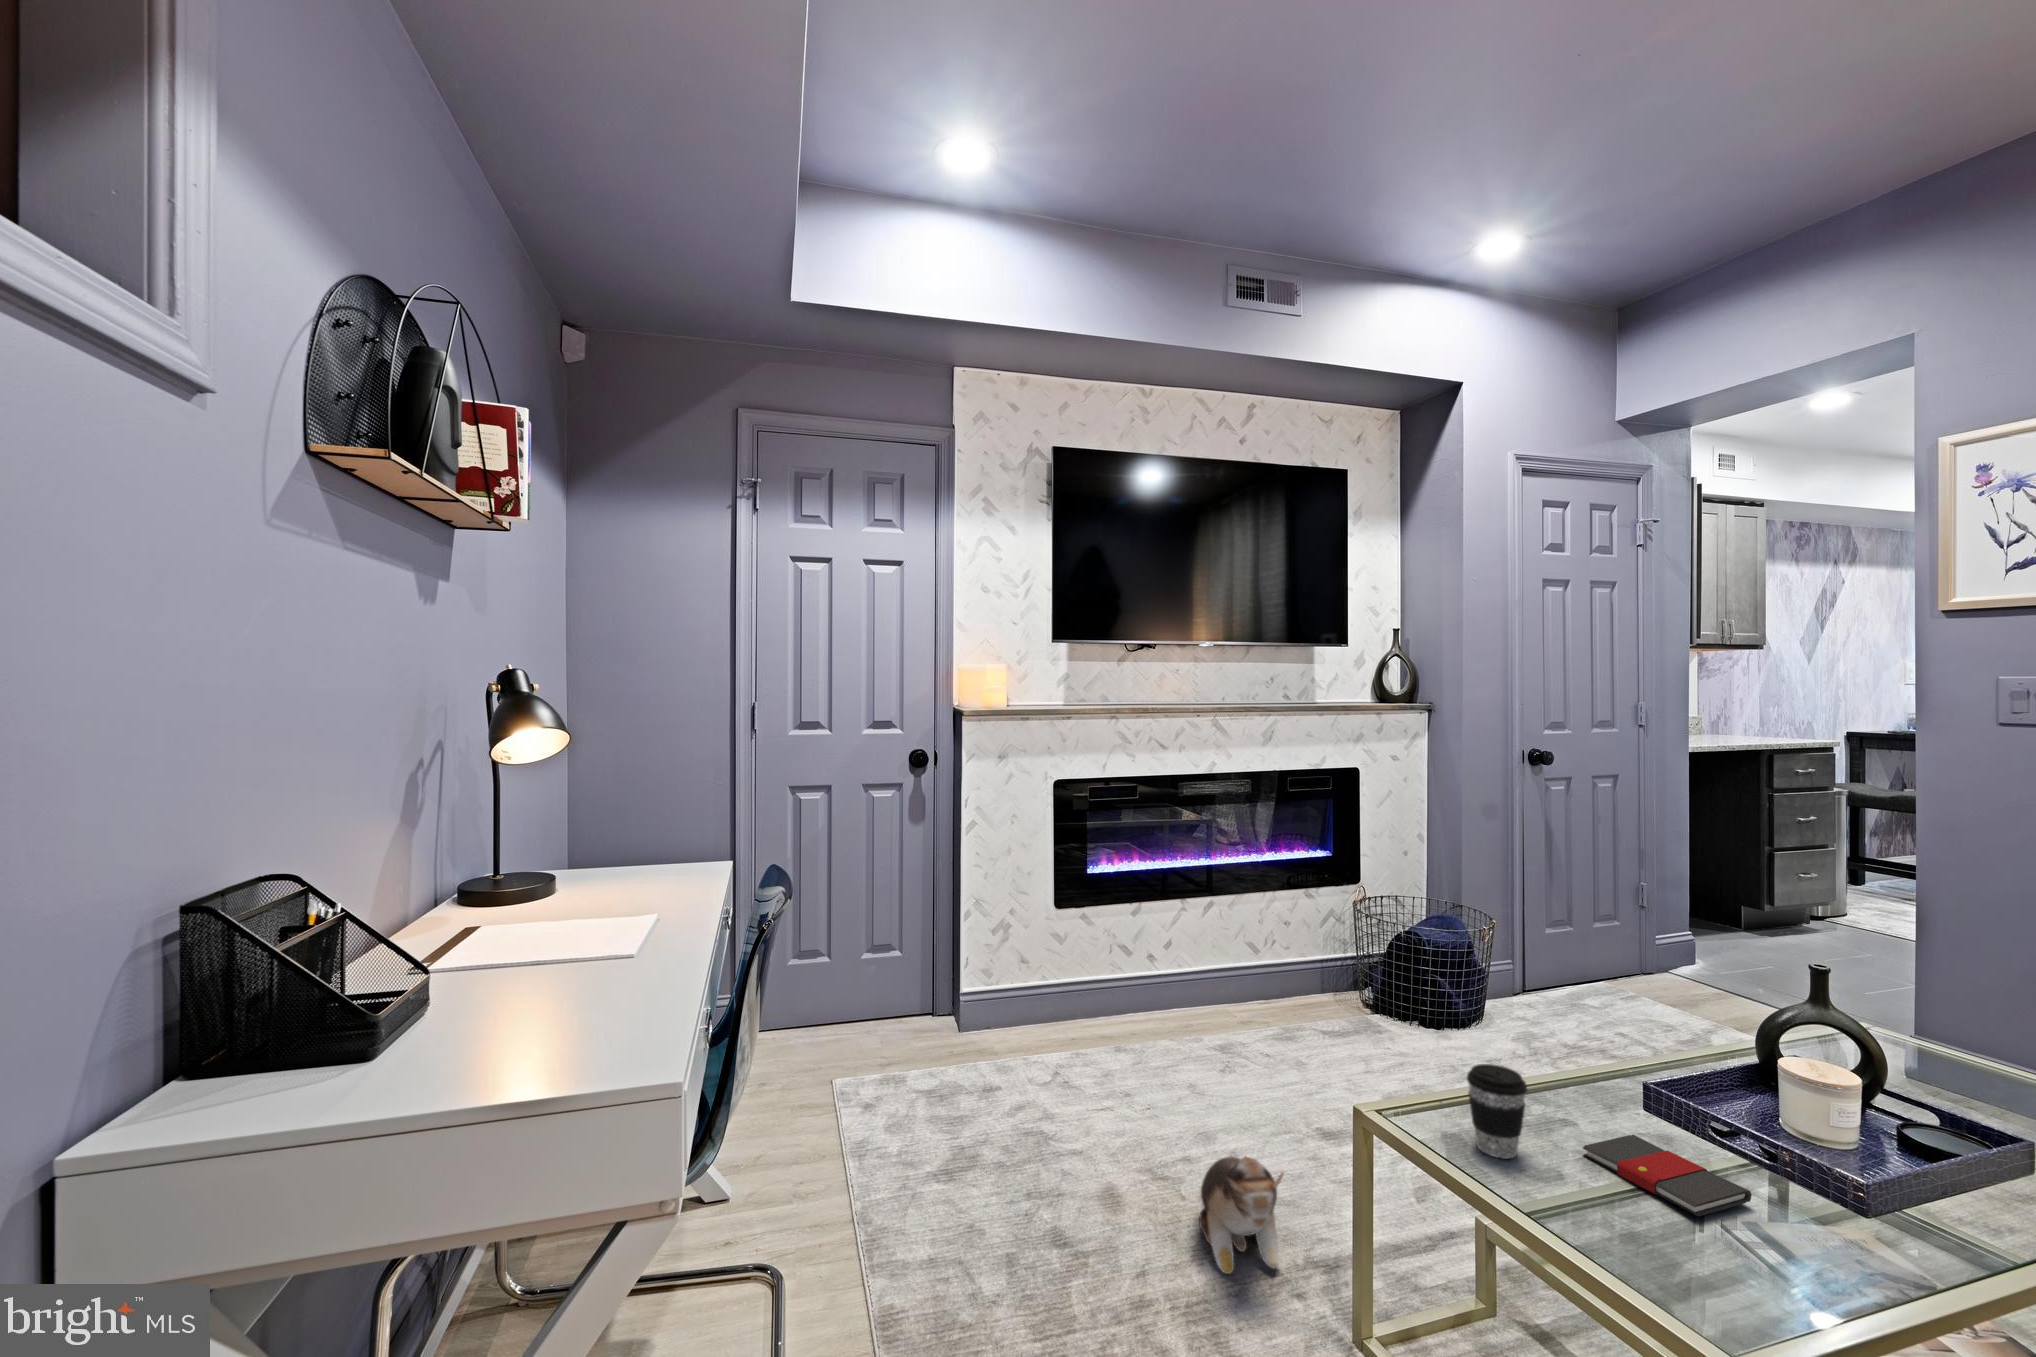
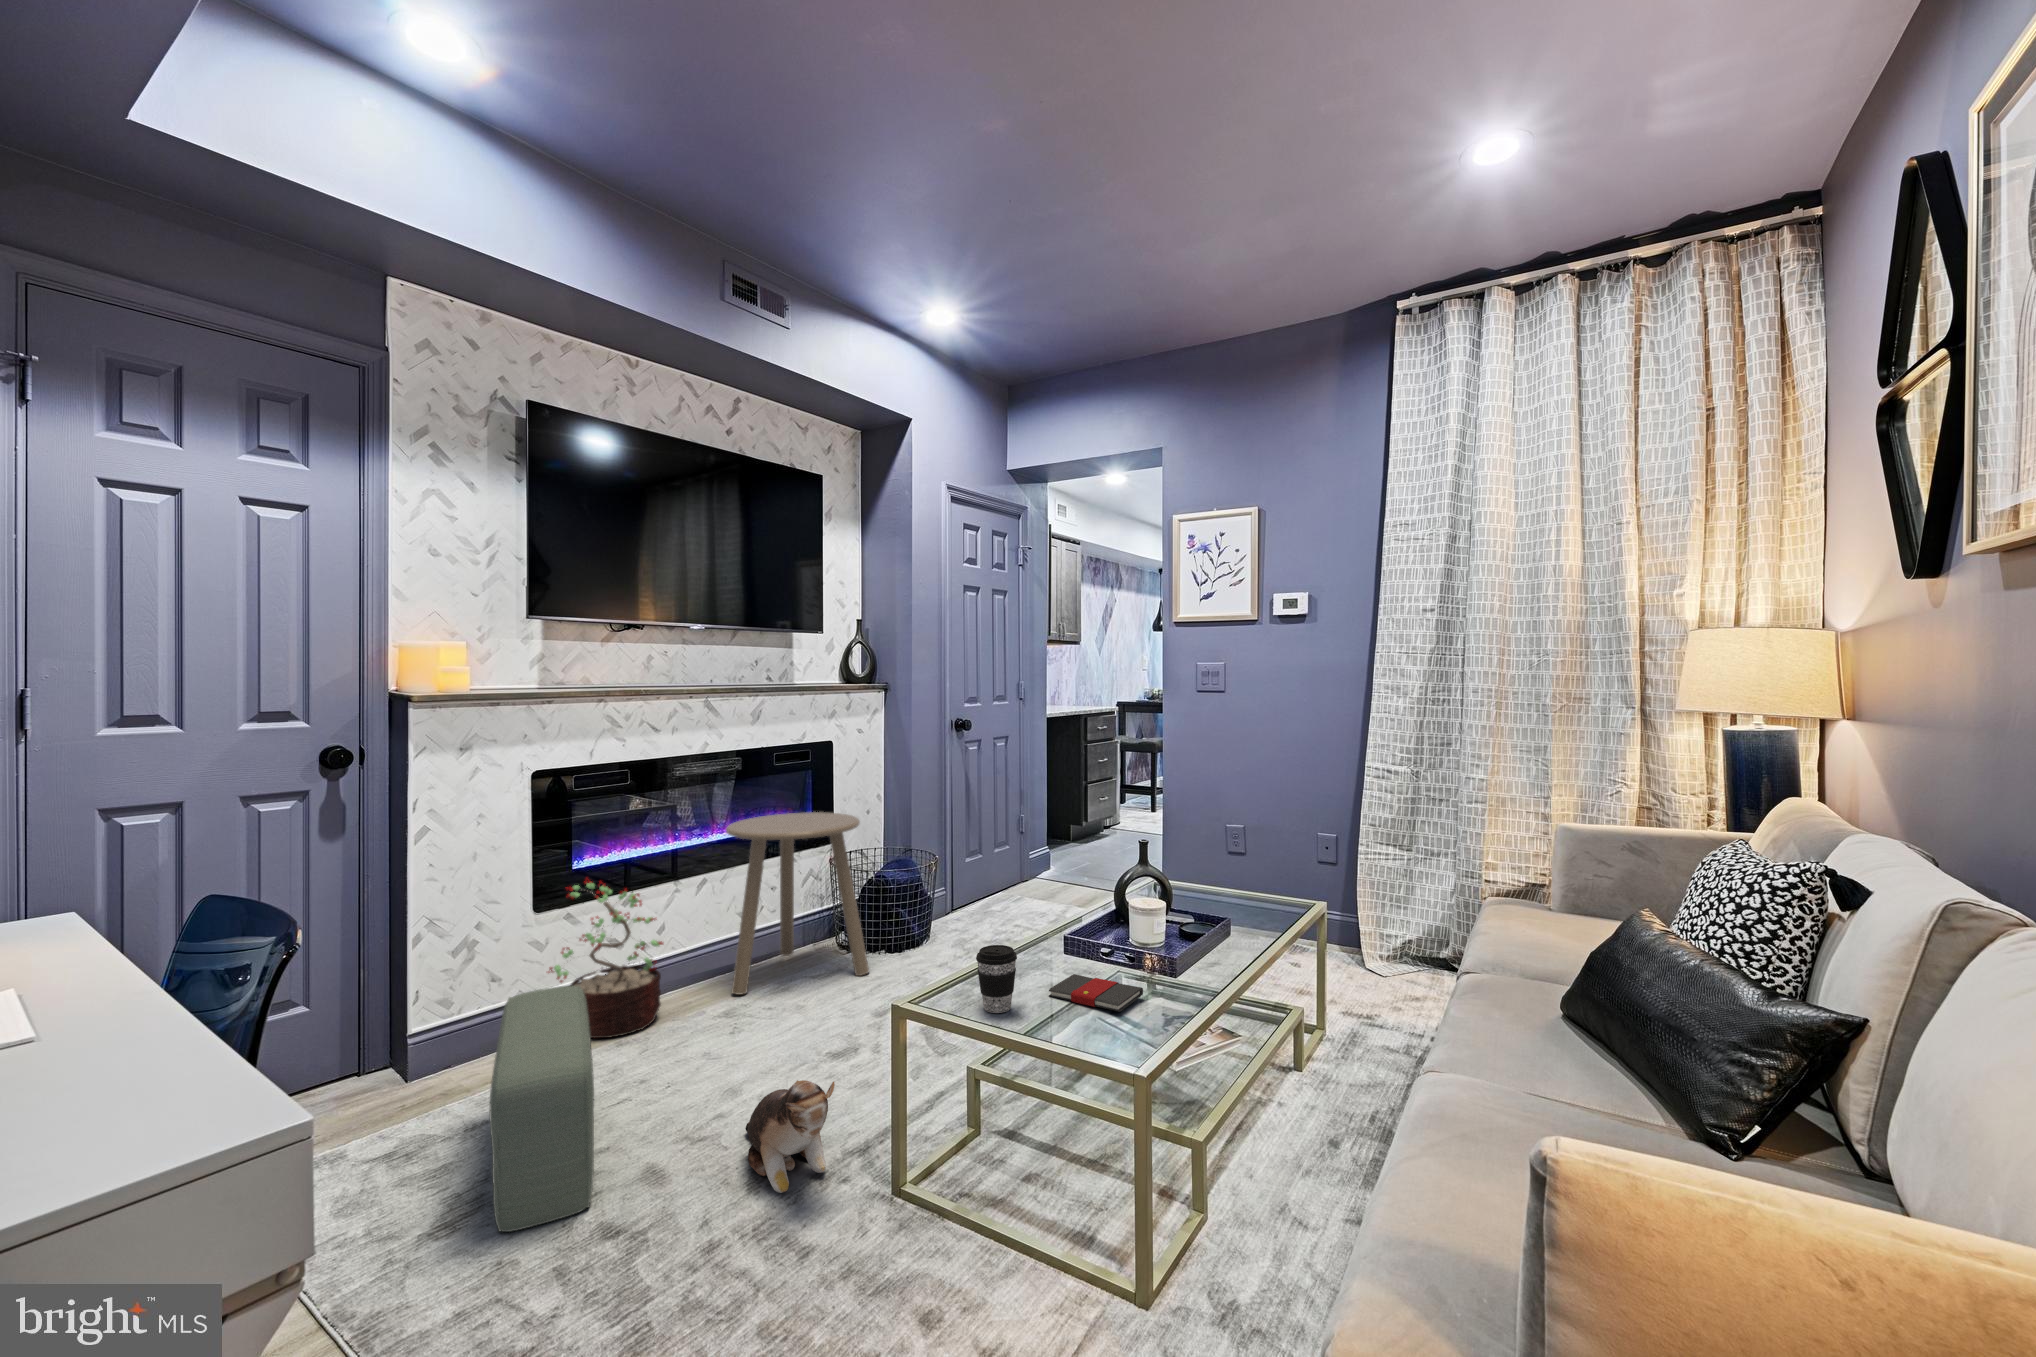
side table: none [1234,844,1392,1045] -> present [726,812,869,994]
decorative plant: none [1063,883,1166,1045] -> present [548,879,663,1038]
pouf: none [974,985,1077,1212] -> present [489,986,594,1232]

